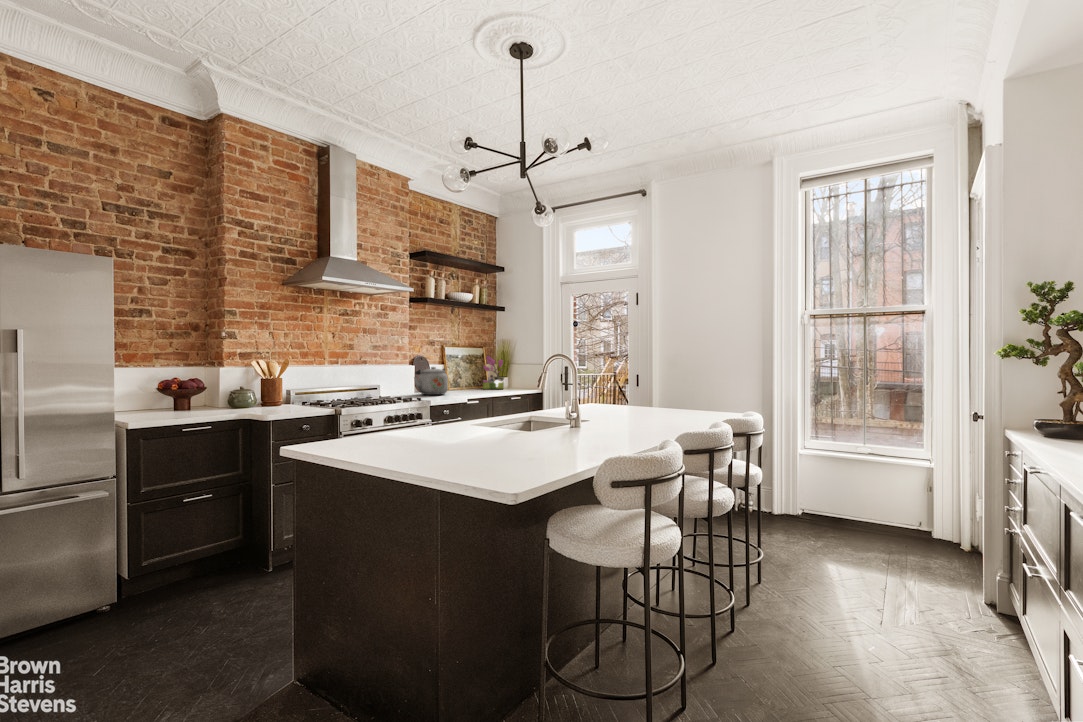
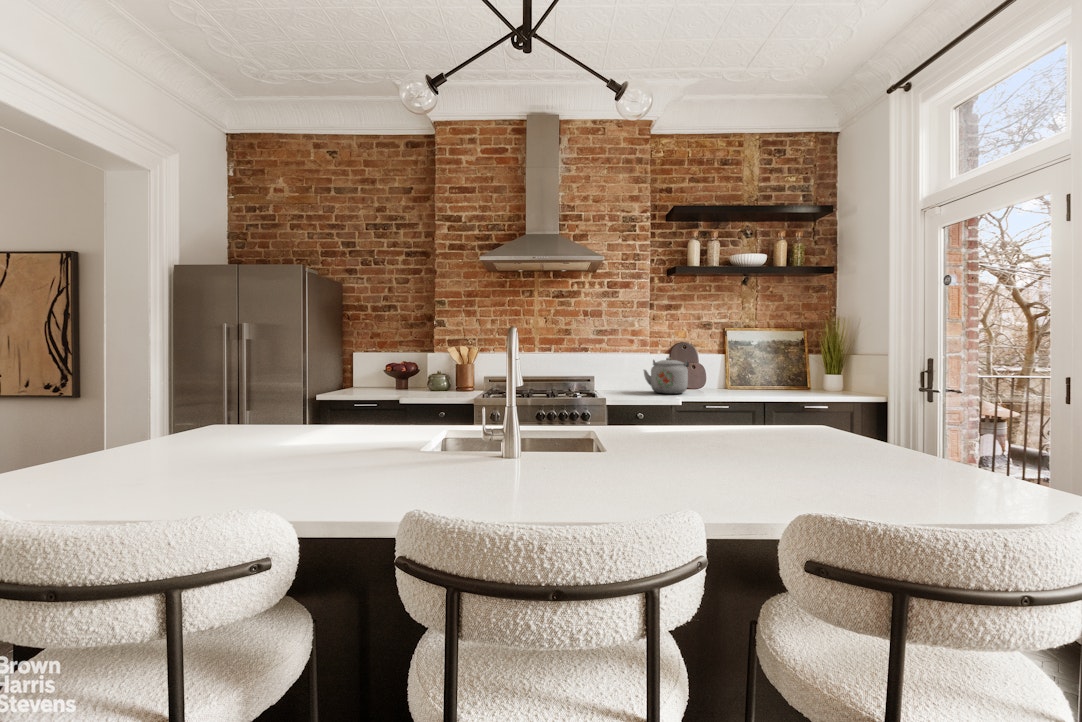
flower arrangement: present [483,356,504,389] -> none [774,343,818,394]

